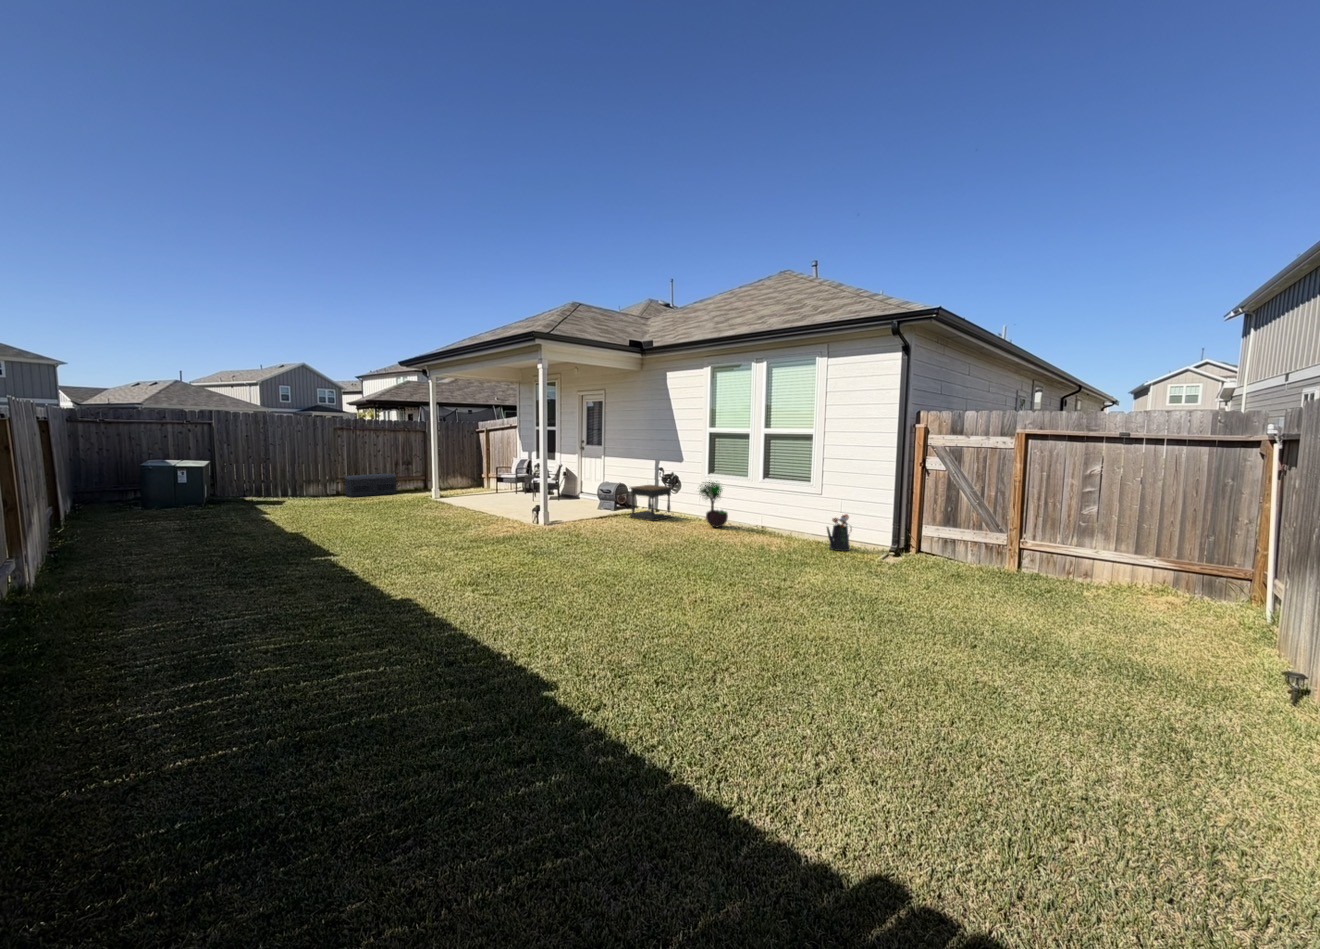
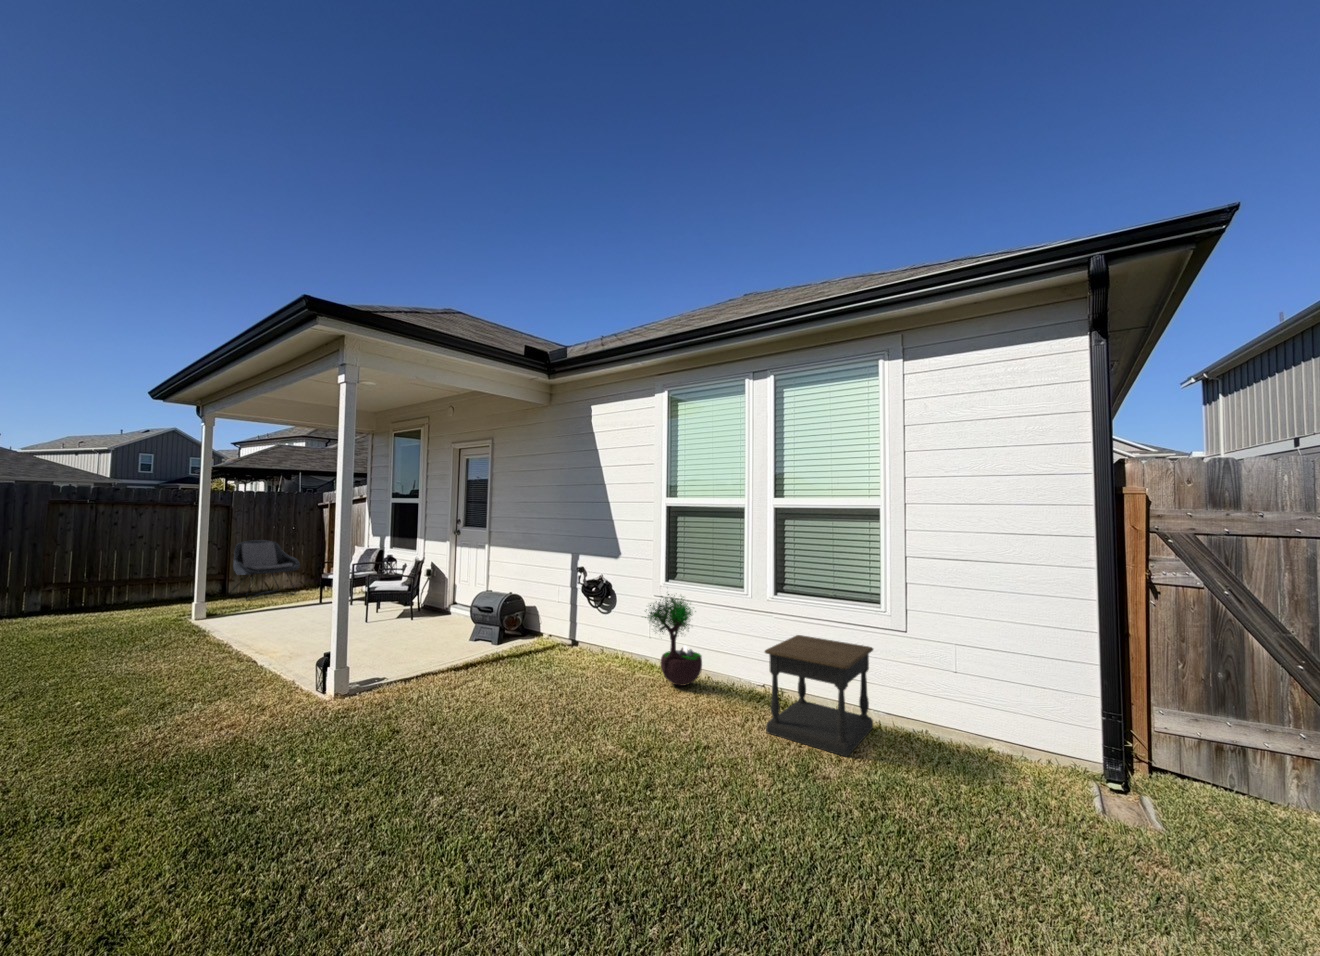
lounge chair: none [433,454,473,492] -> present [229,540,300,600]
storage bench: present [345,474,397,498] -> none [45,573,153,618]
side table: present [630,485,672,521] -> present [765,635,873,757]
watering can: present [827,514,851,551] -> none [938,678,991,773]

